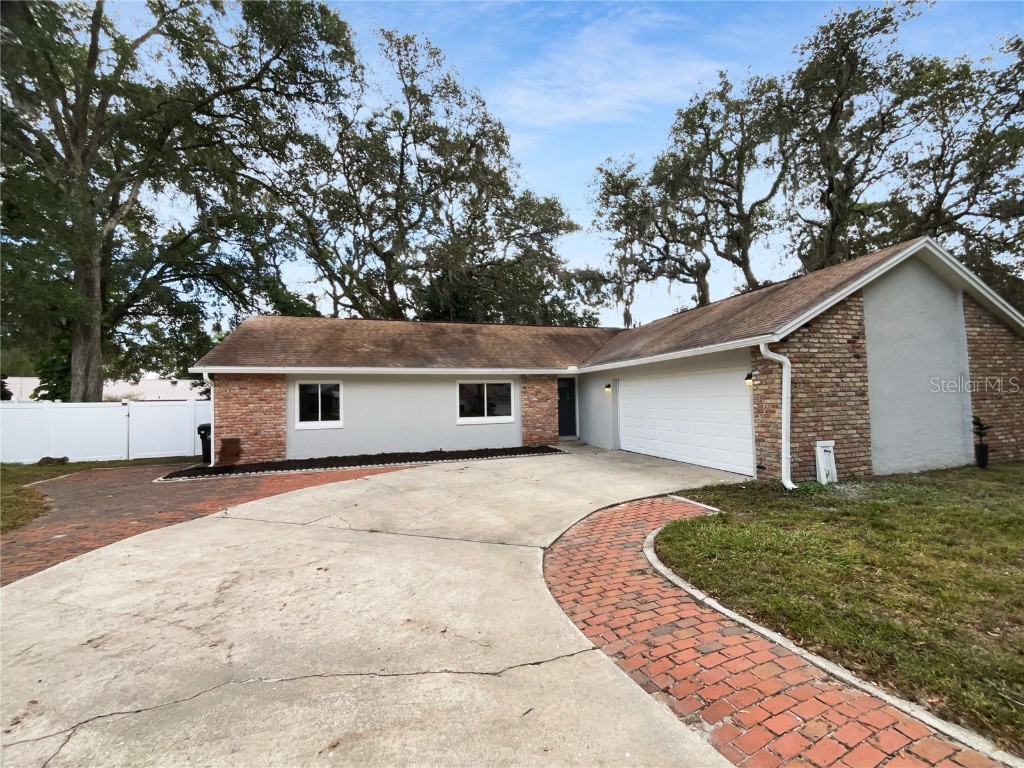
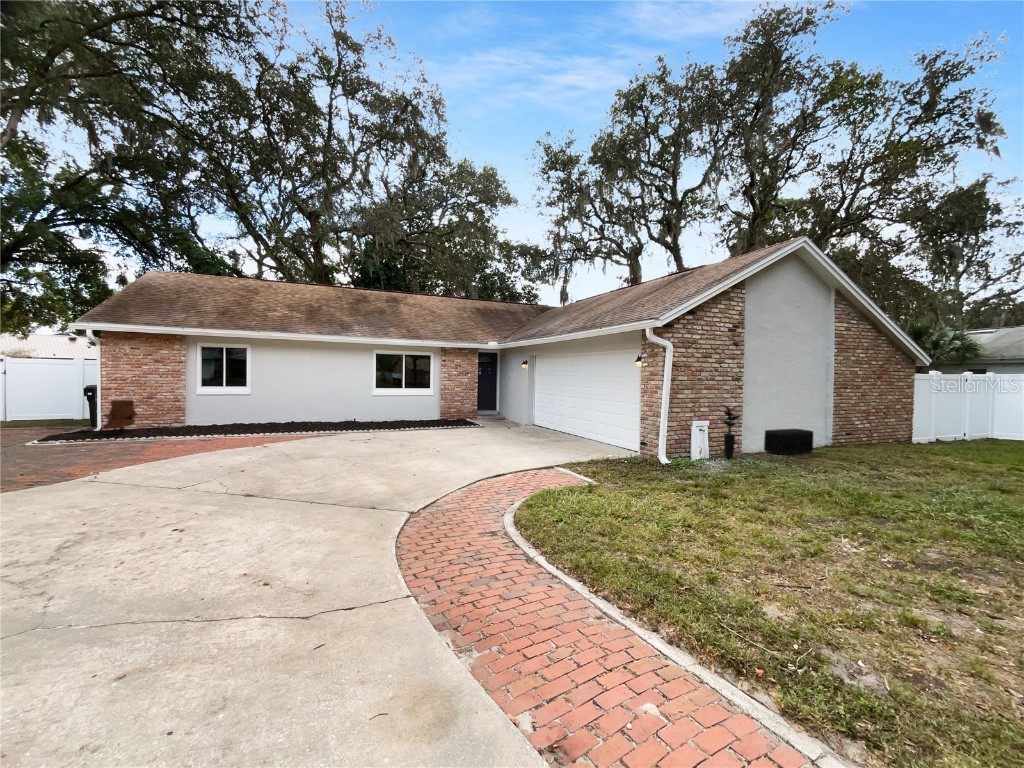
potted plant: present [972,416,994,468] -> present [723,405,741,458]
storage bench: none [896,447,957,477] -> present [764,429,814,455]

